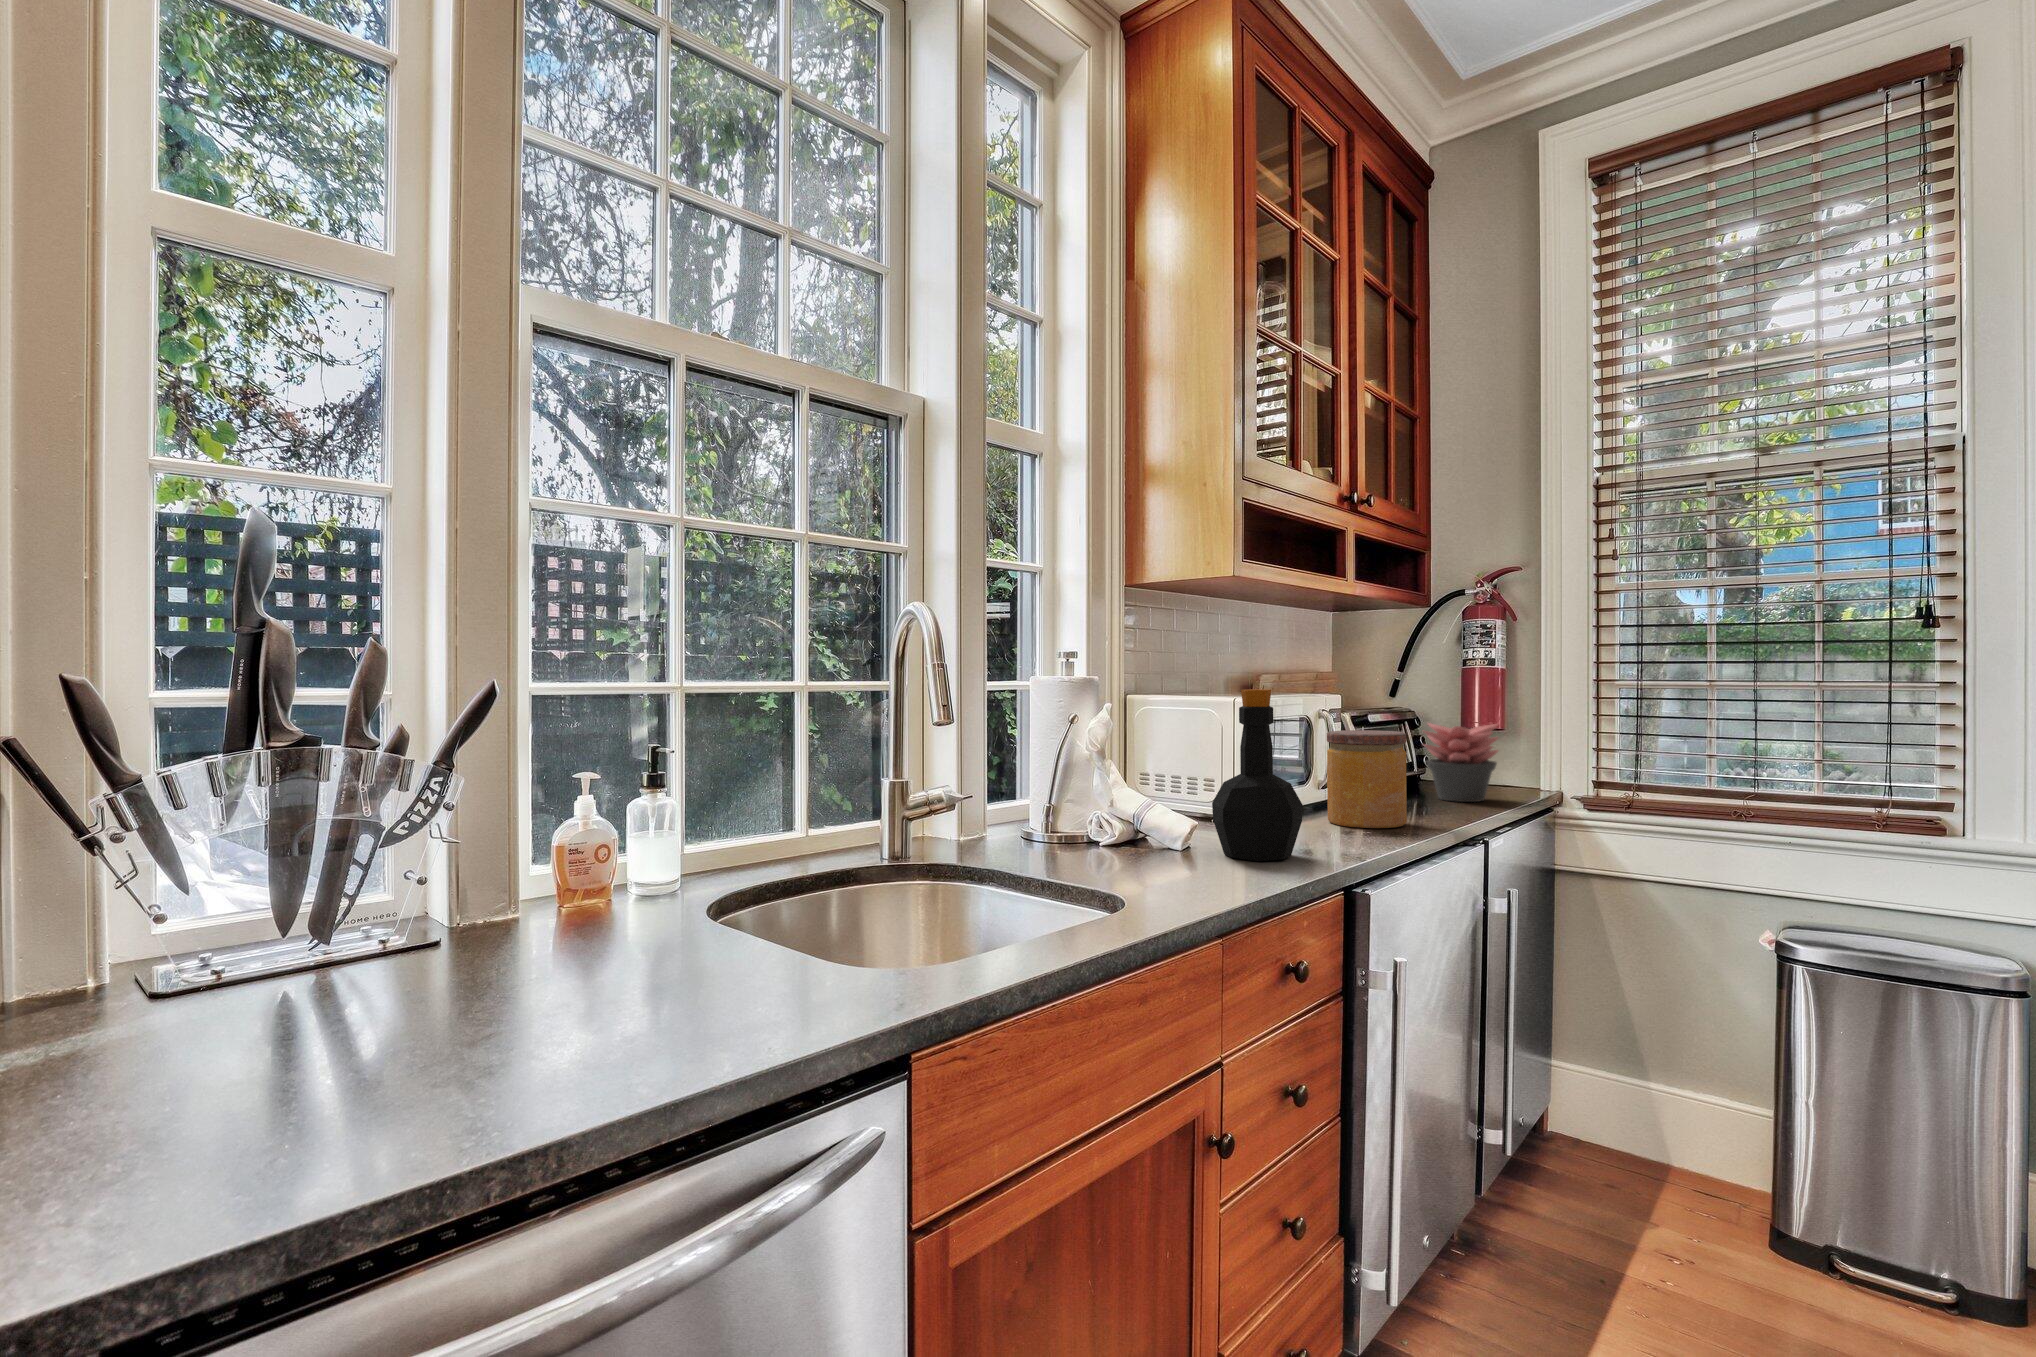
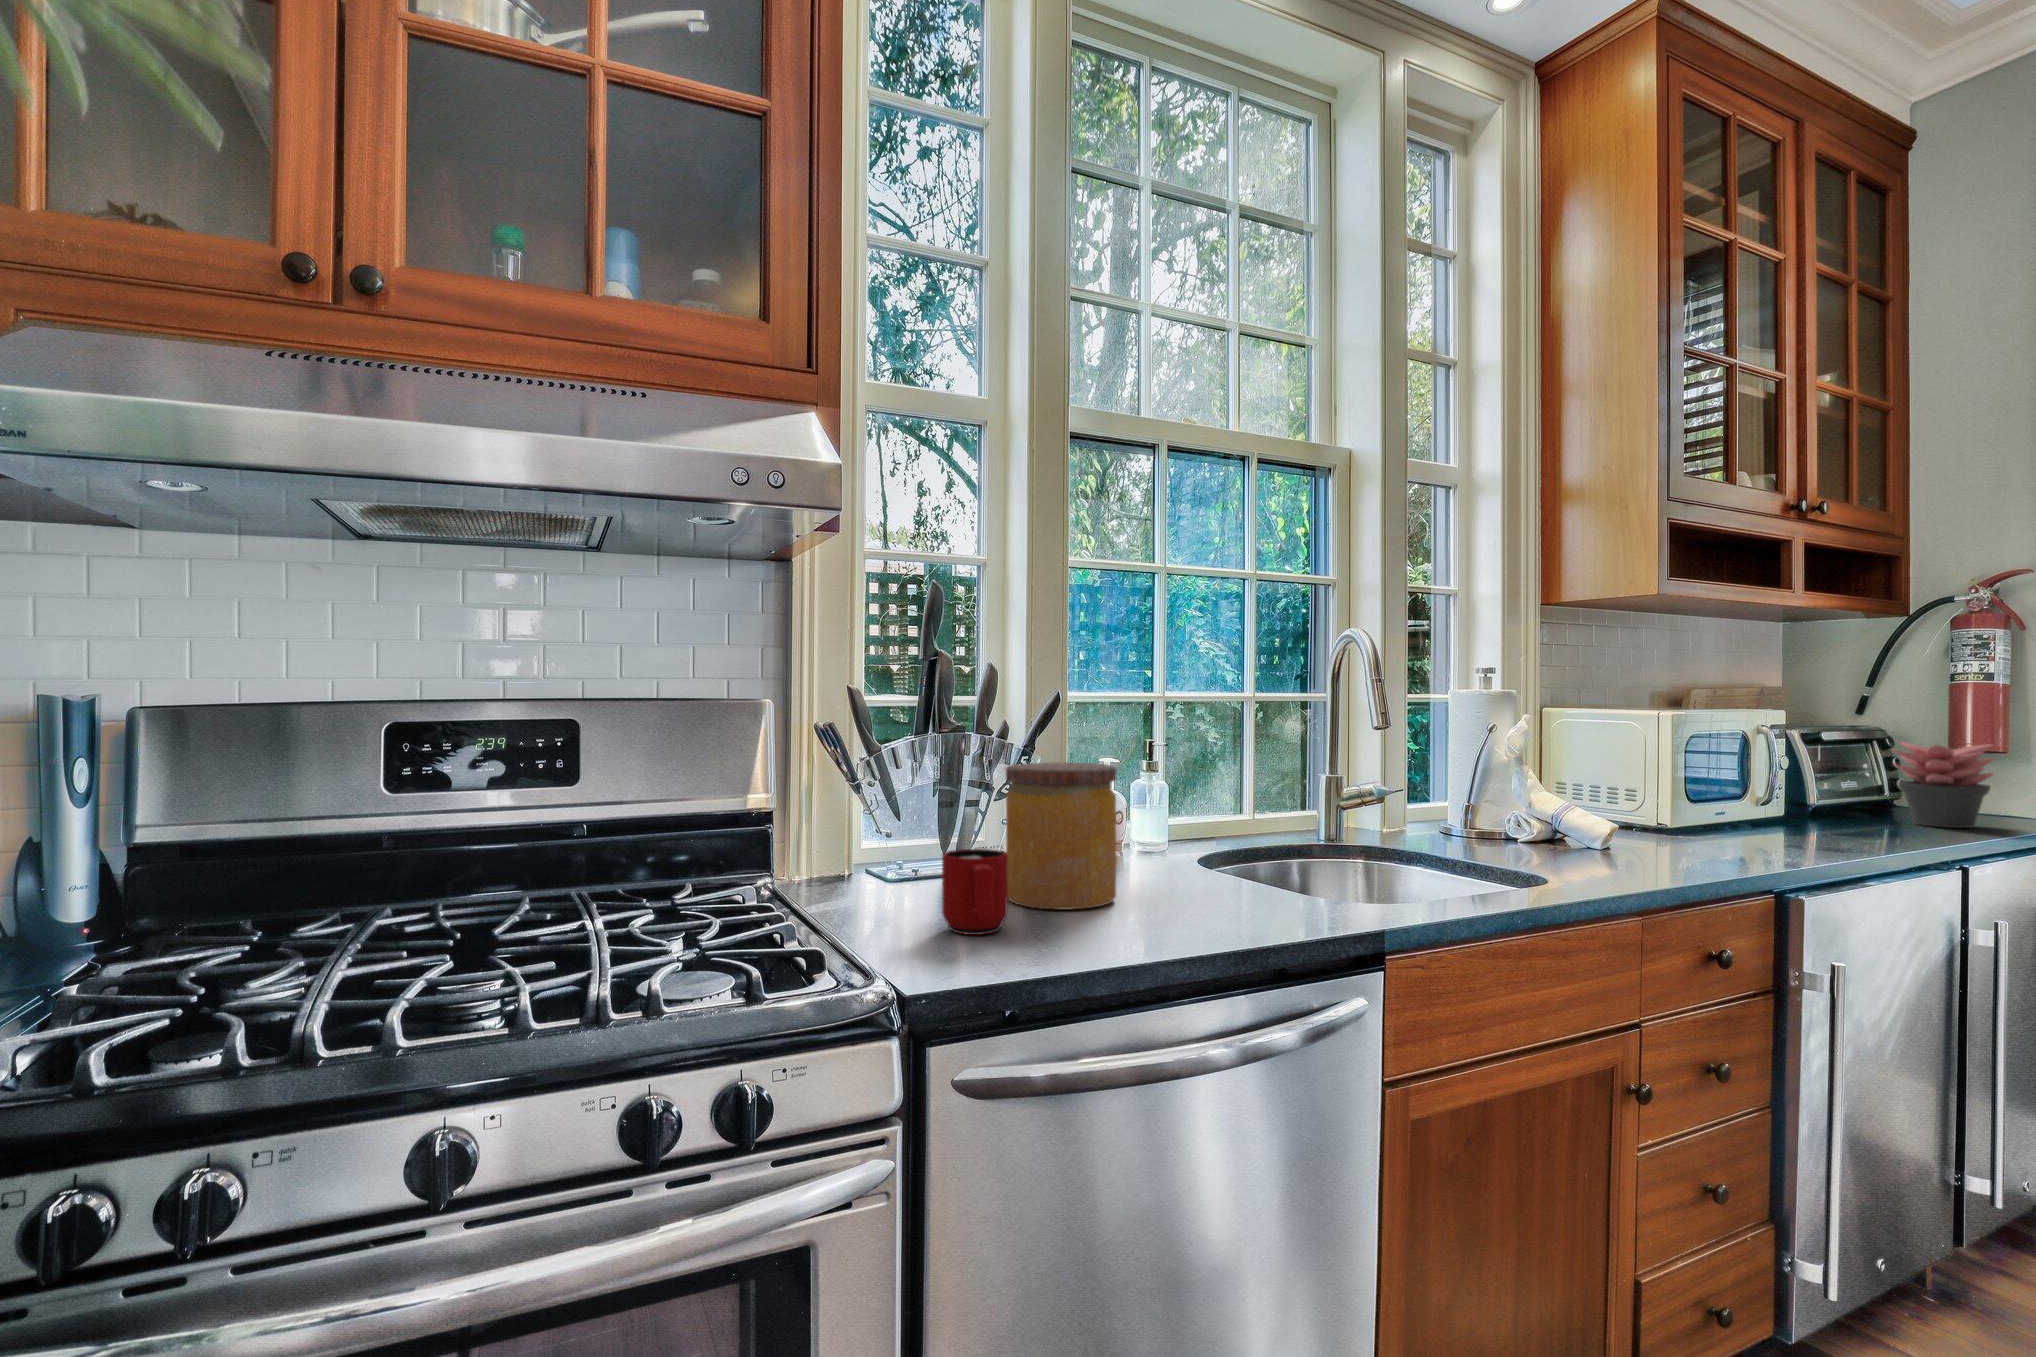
bottle: present [1212,689,1303,861] -> none [1633,702,1730,862]
jar: present [1327,730,1407,828] -> present [1006,762,1117,909]
mug: none [135,956,282,1121] -> present [942,849,1008,935]

